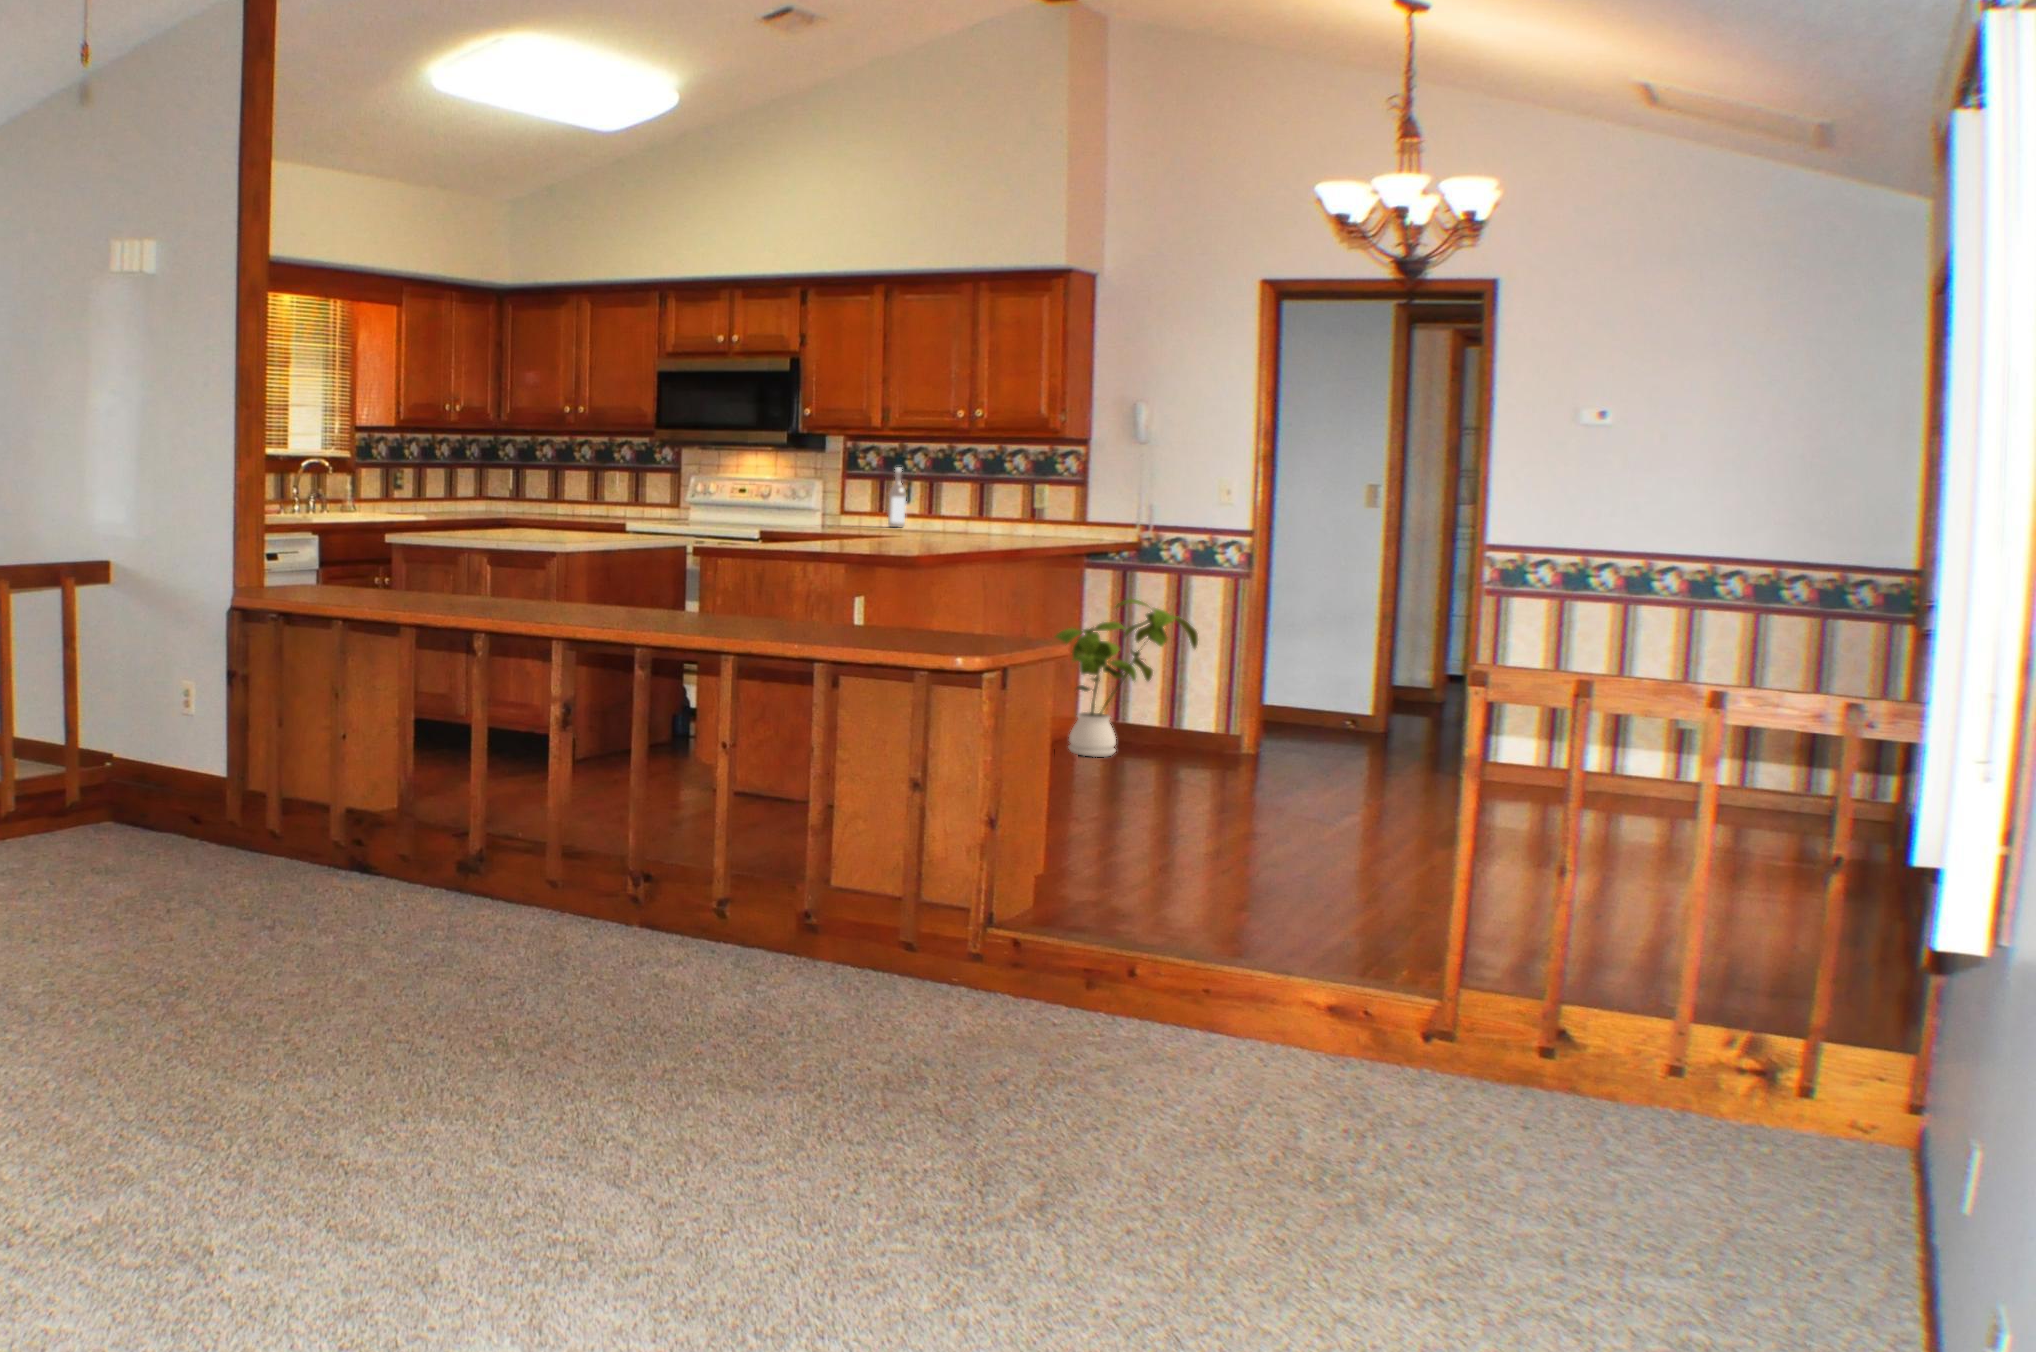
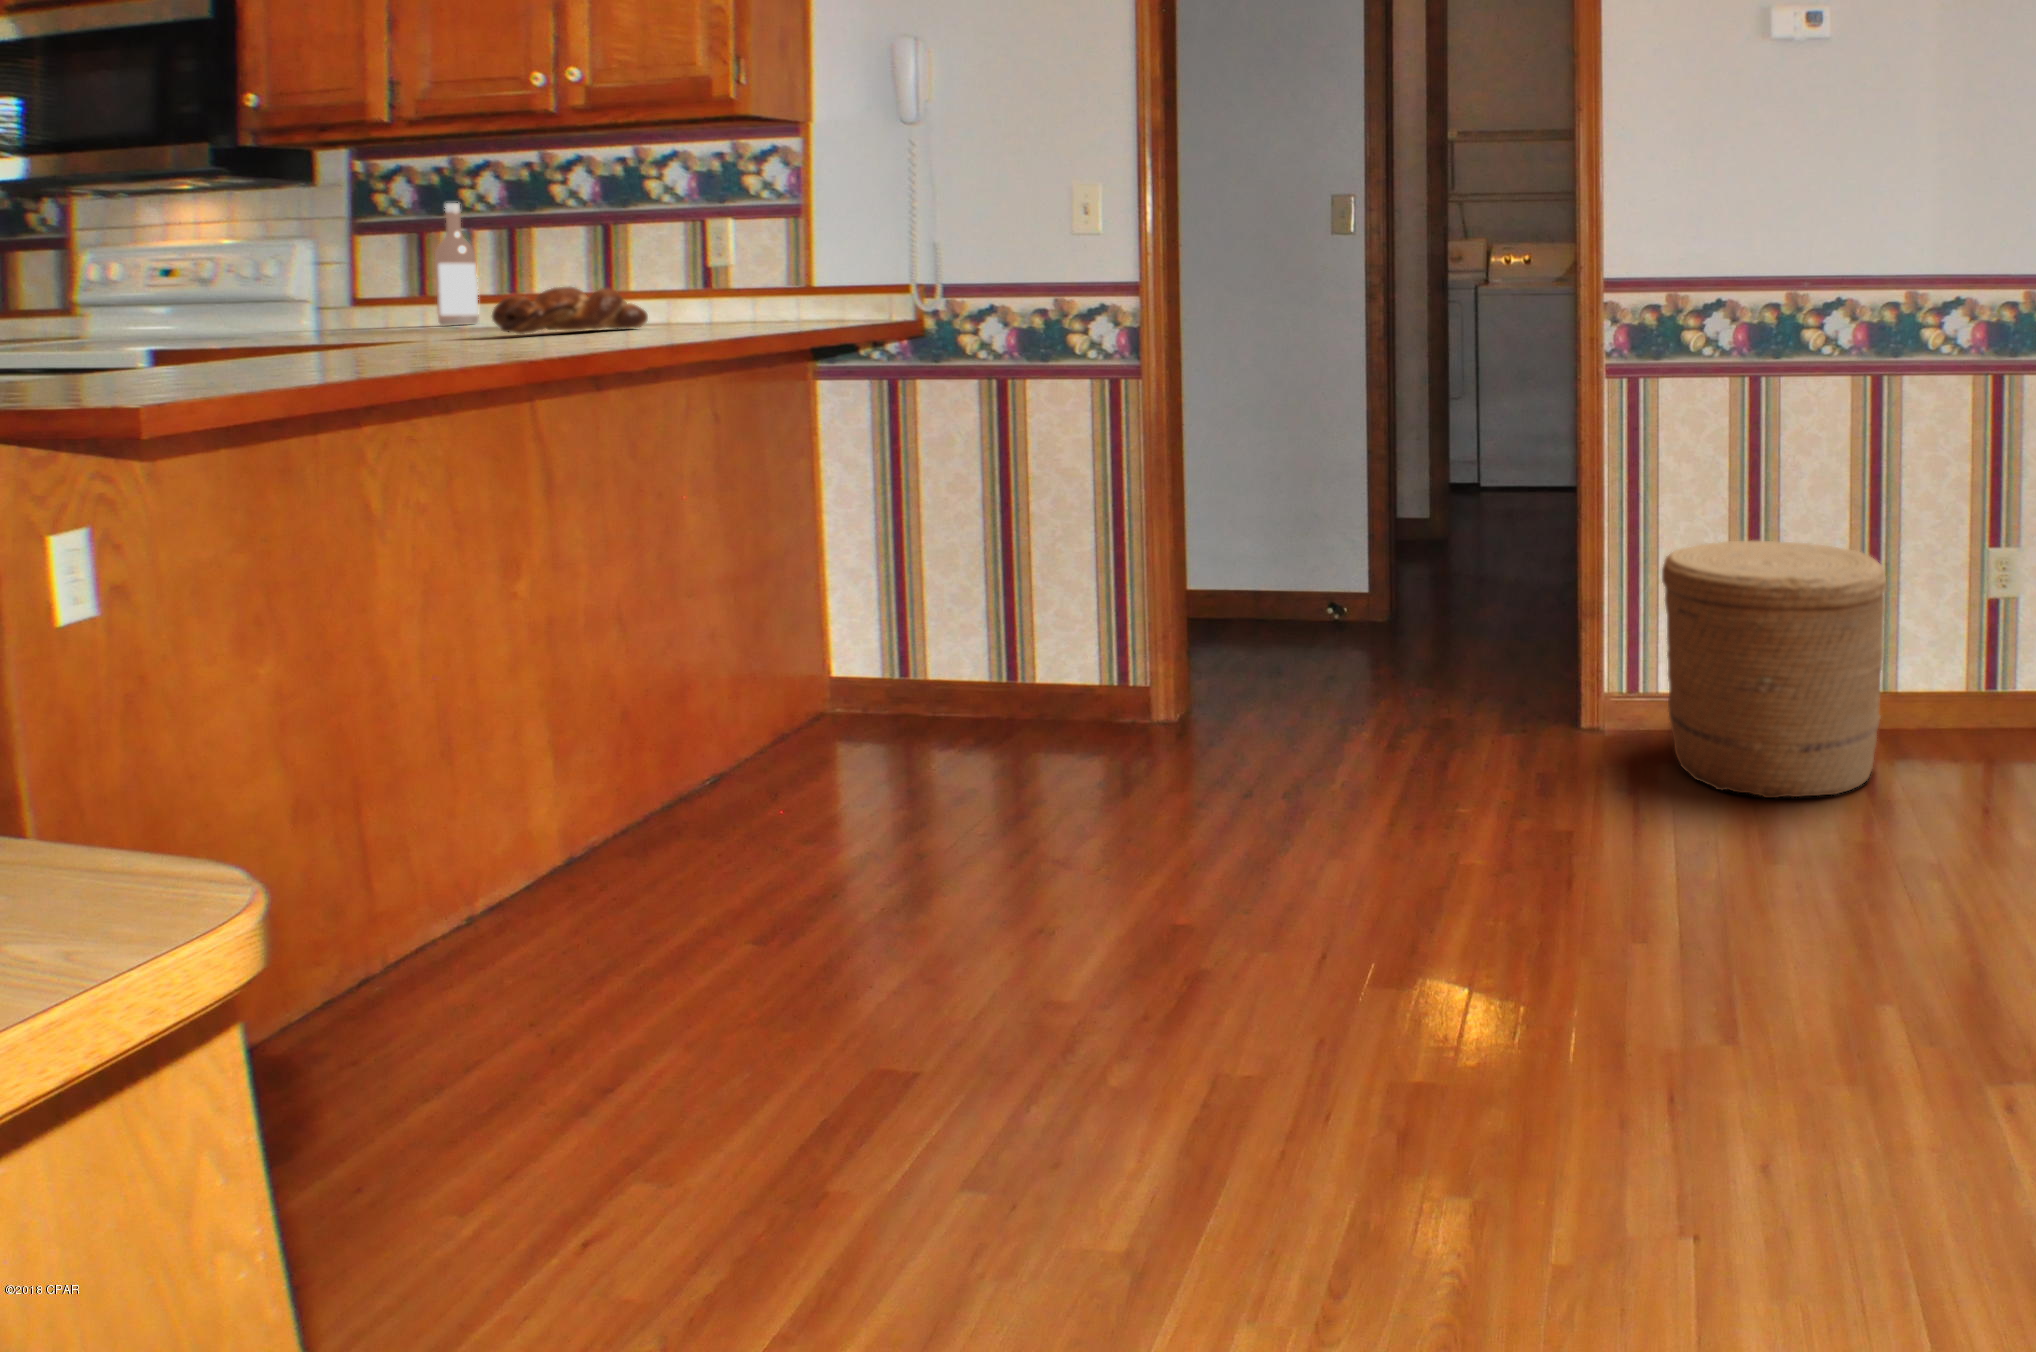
bread loaf: none [979,521,1035,542] -> present [492,287,648,334]
house plant: present [1055,599,1198,757] -> none [635,441,1016,805]
woven basket: none [1535,689,1664,814] -> present [1662,541,1886,798]

